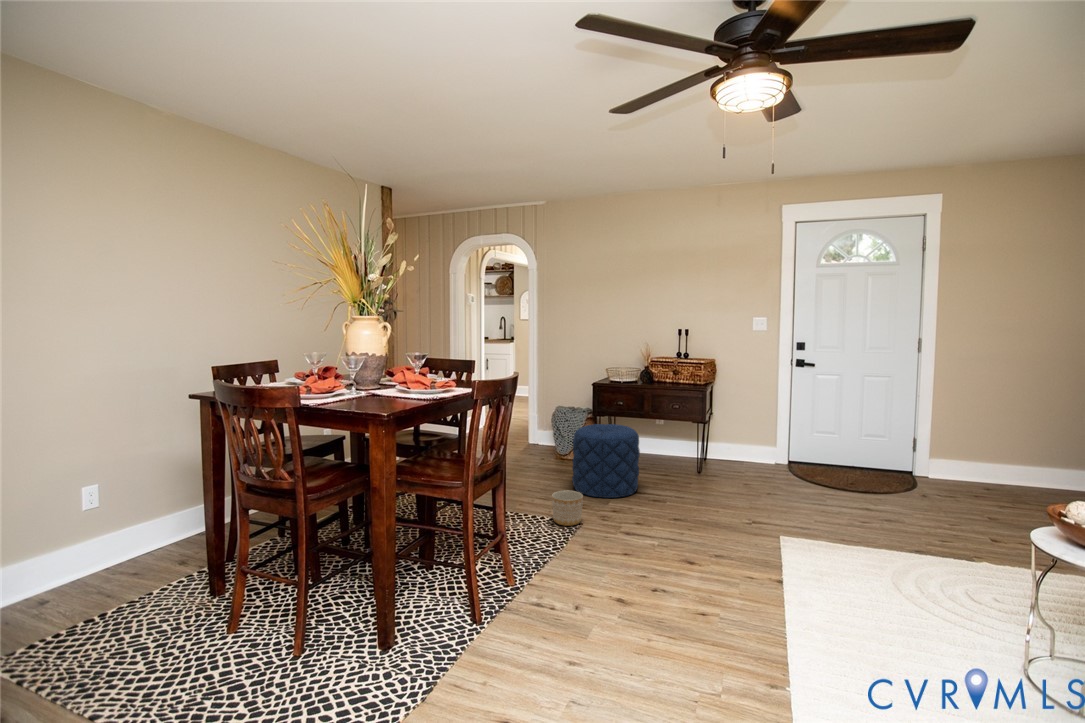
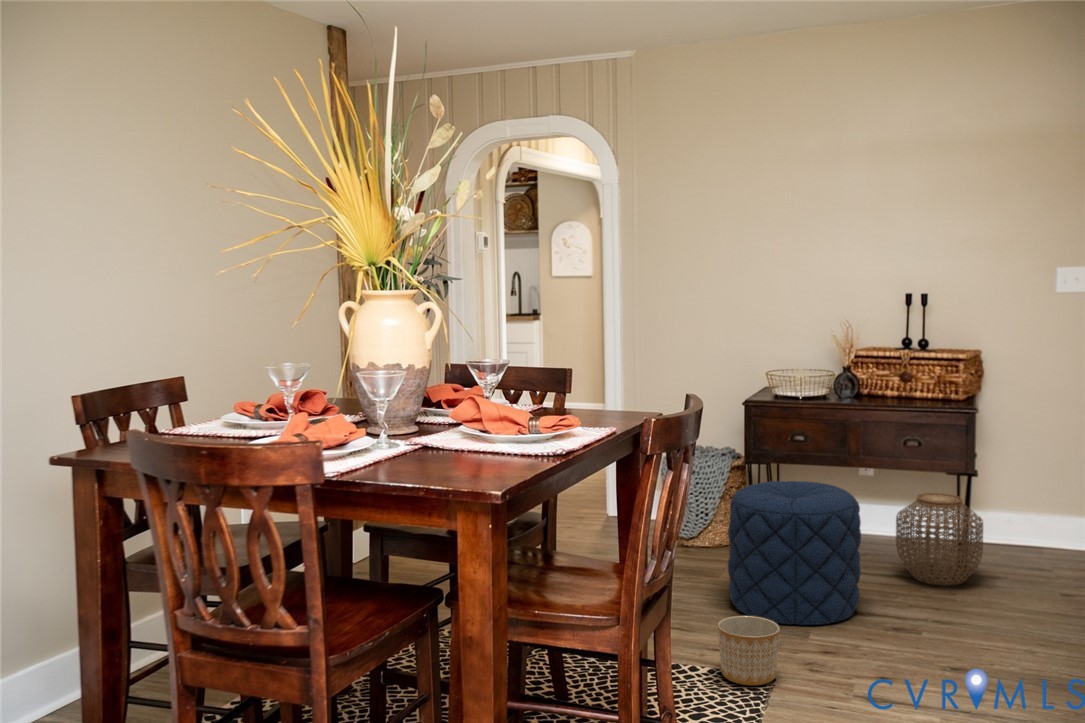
woven basket: none [665,432,708,480] -> present [896,493,983,586]

